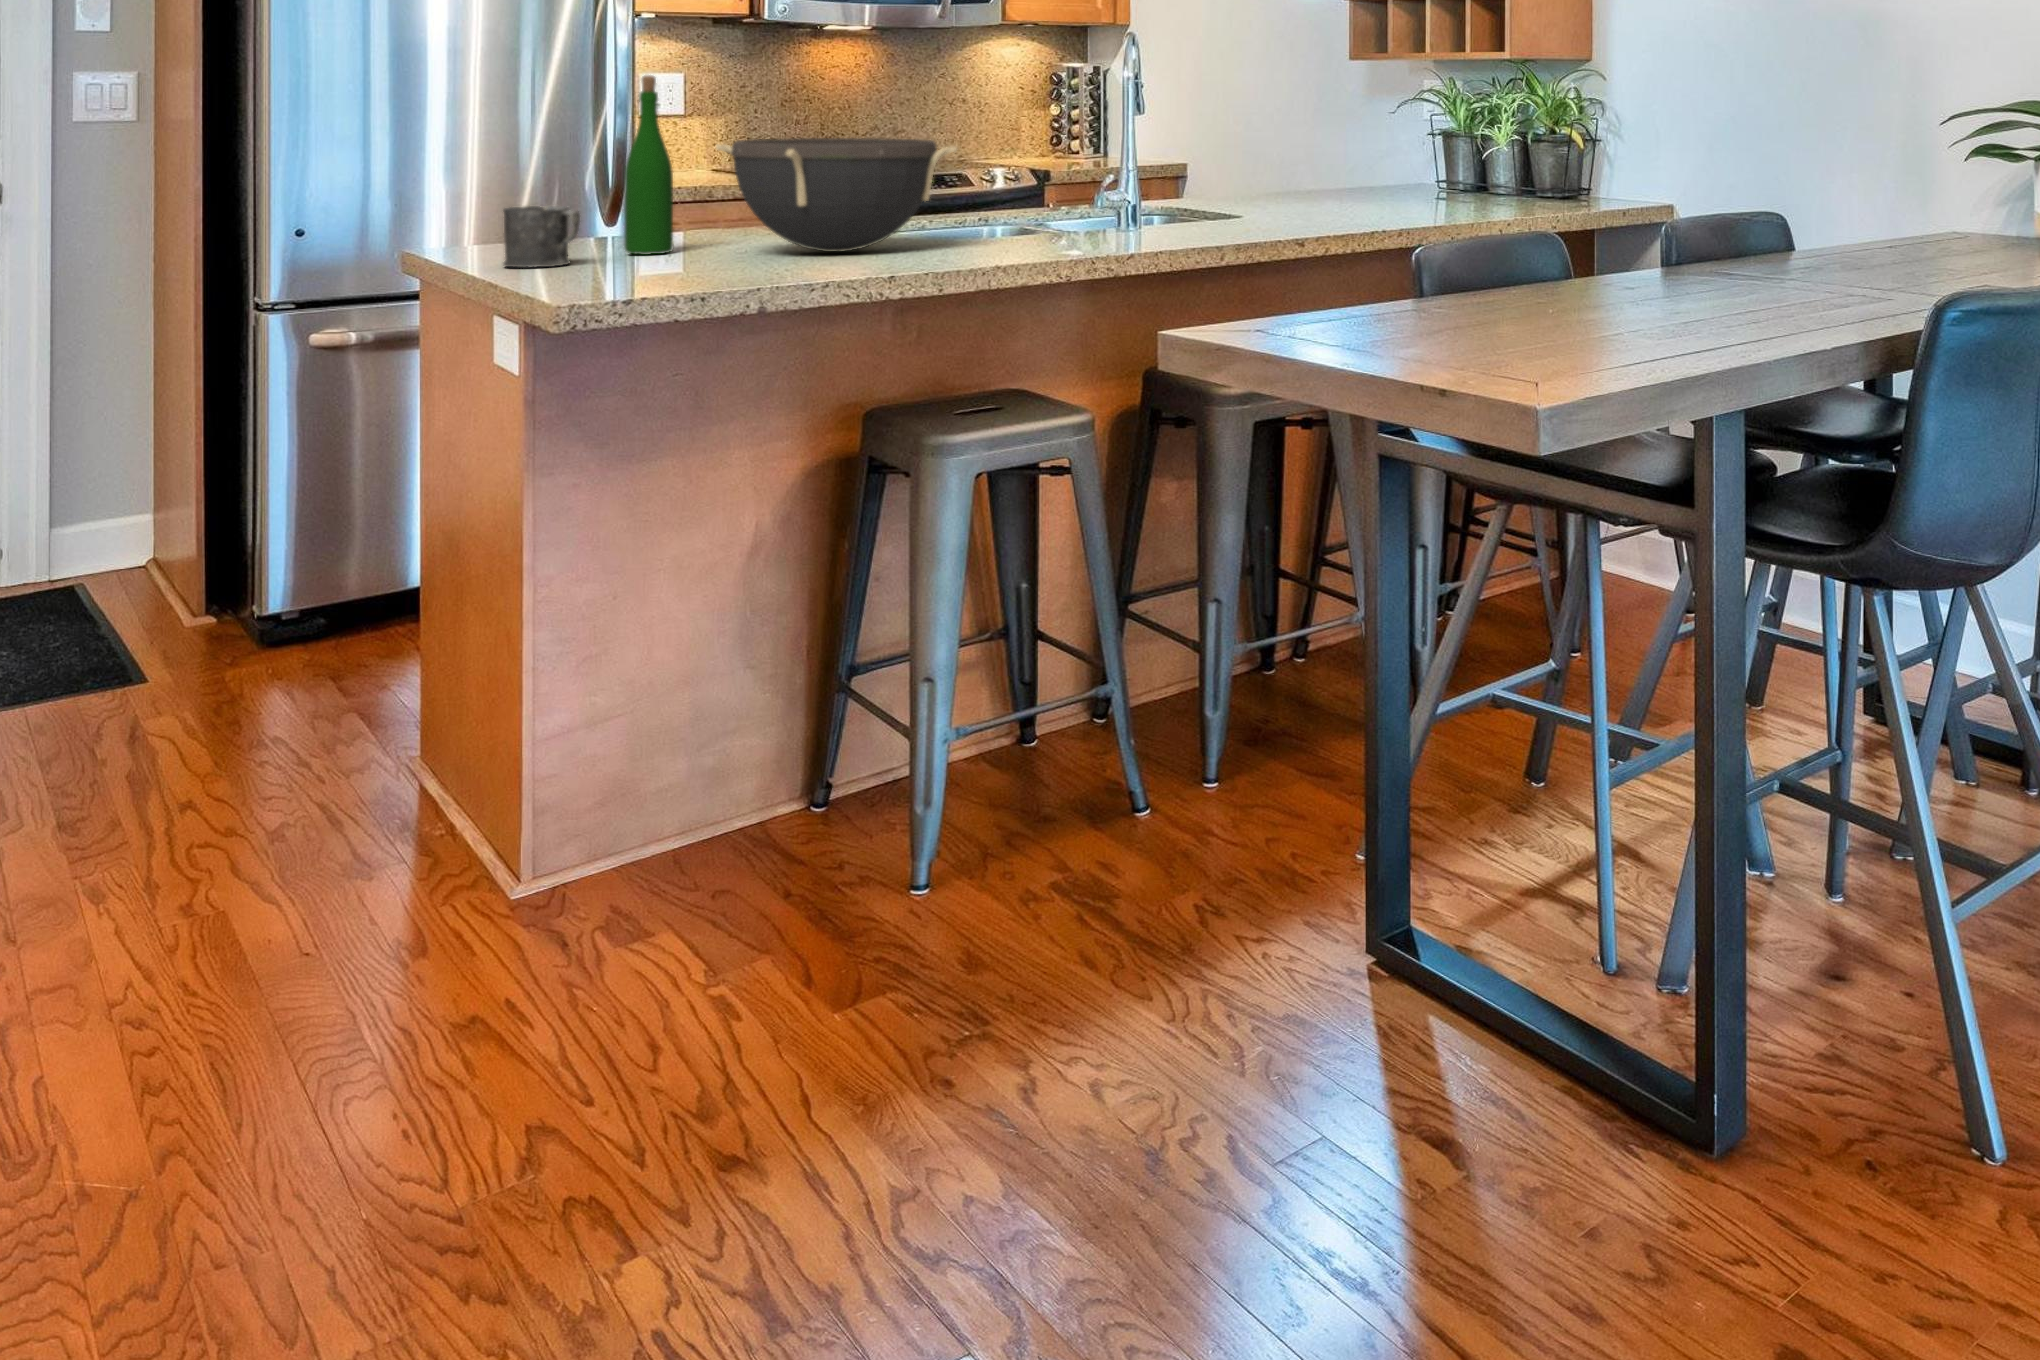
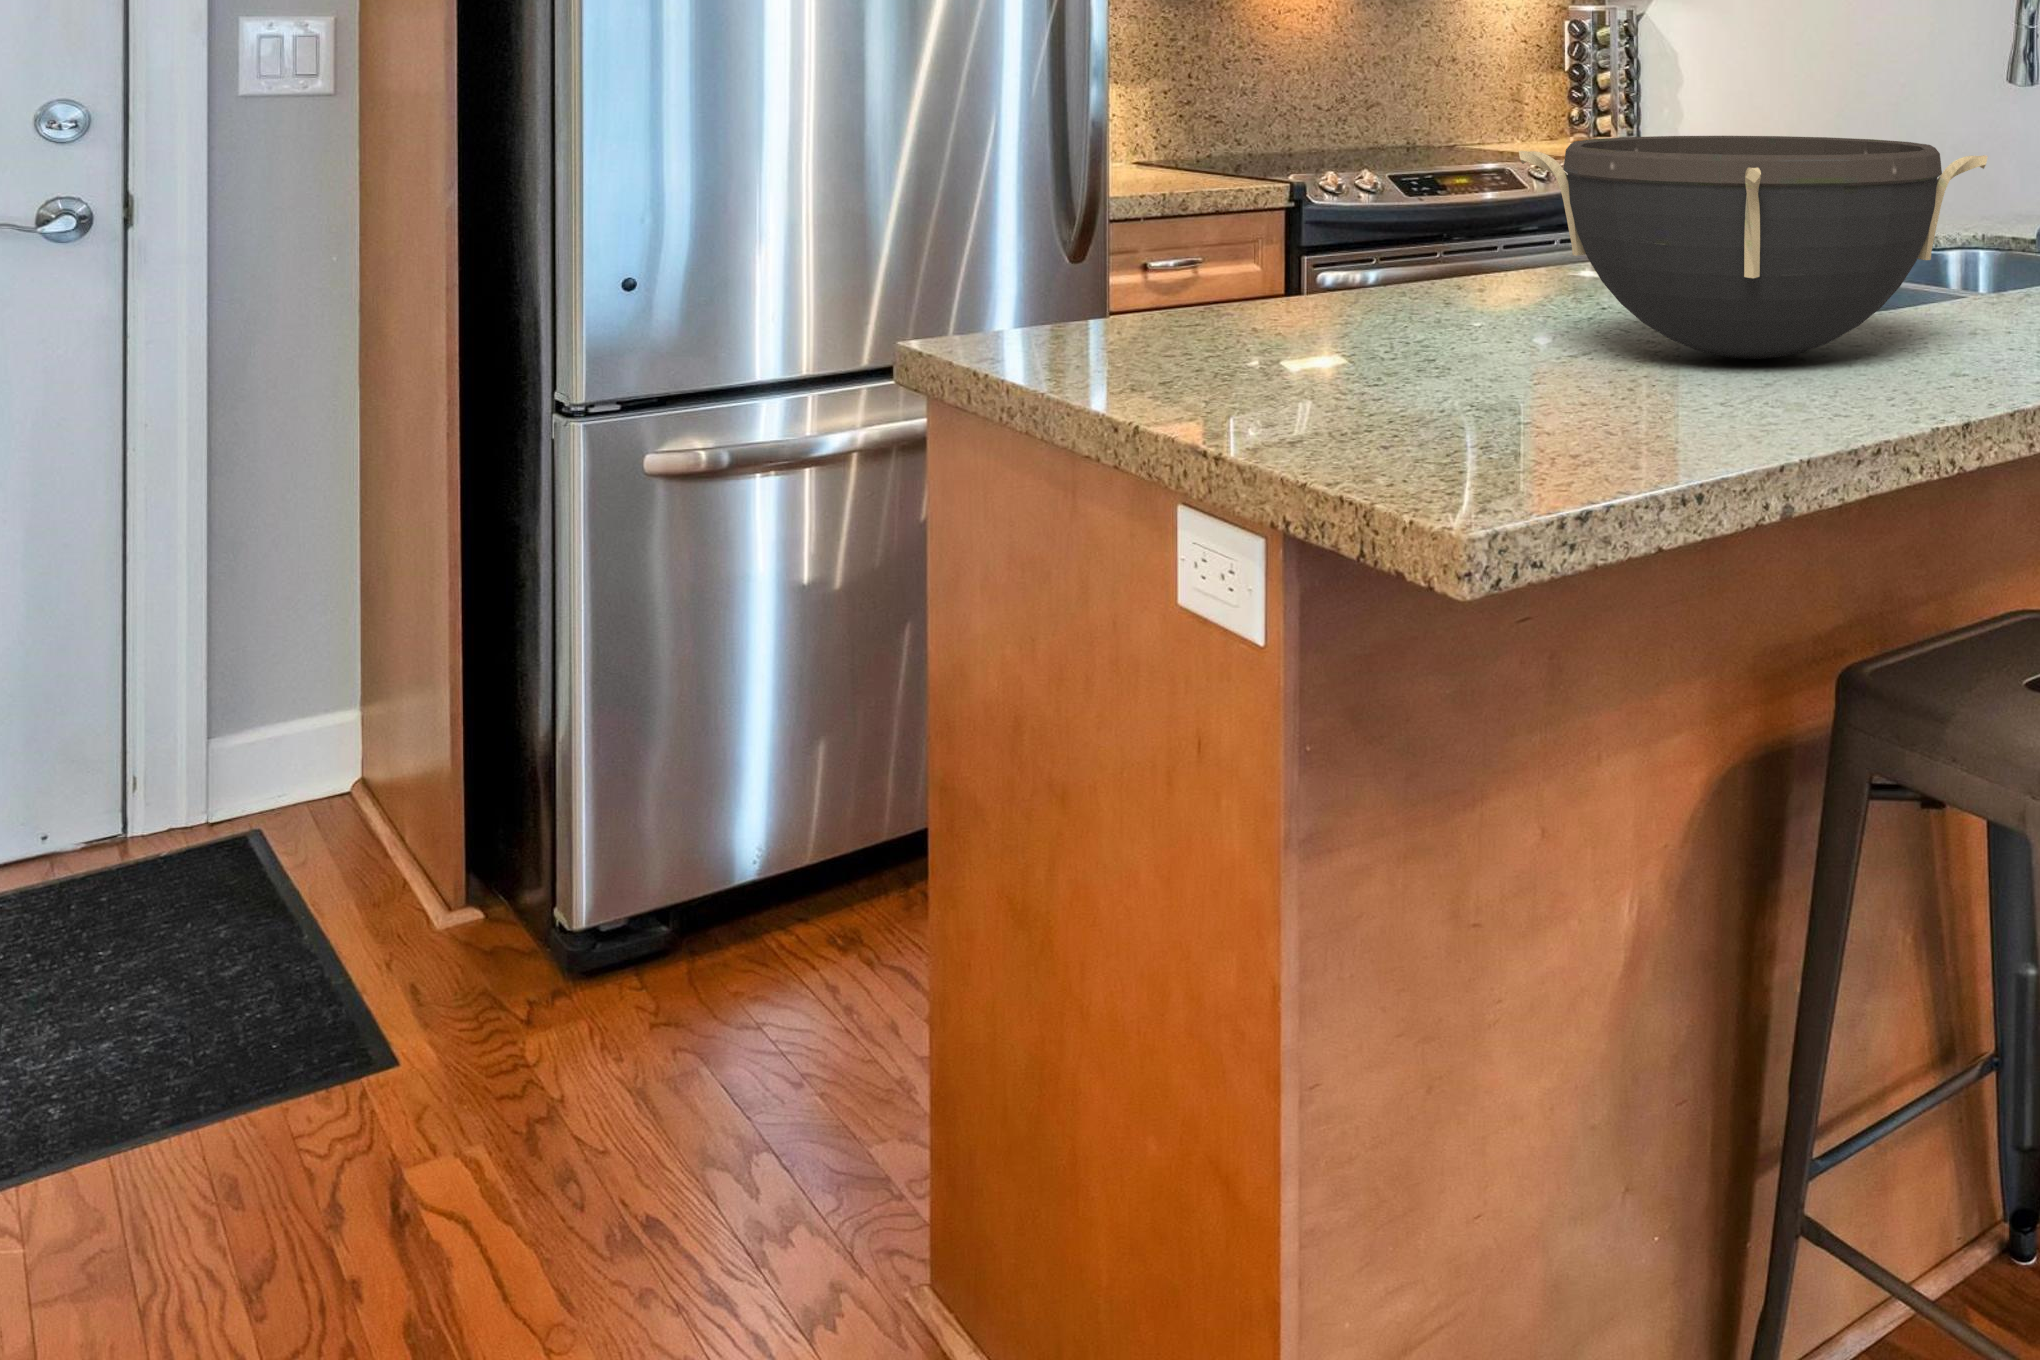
wine bottle: present [624,75,673,255] -> none [1343,20,1430,362]
mug: present [503,206,580,268] -> none [1185,277,1336,407]

